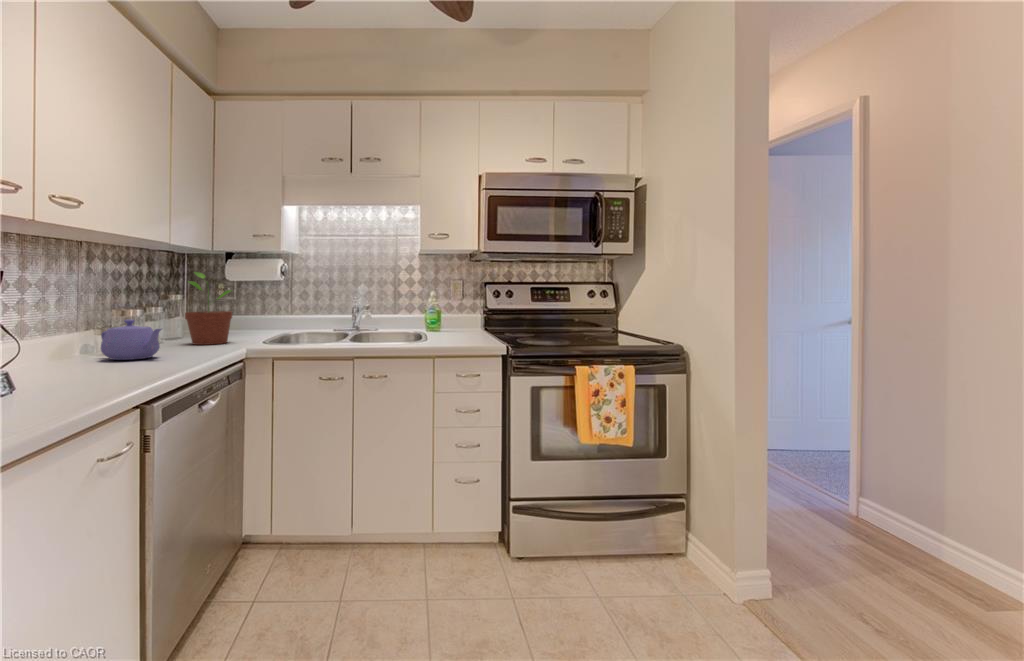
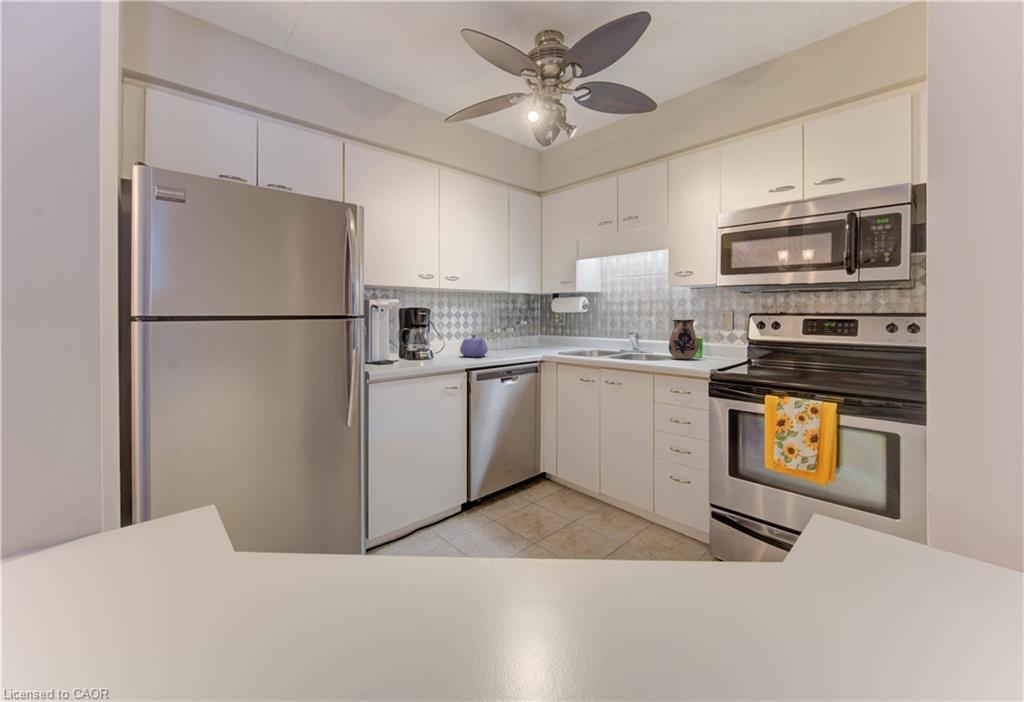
potted plant: present [185,272,232,345] -> none [523,307,549,352]
ceramic pitcher: none [425,291,459,339] -> present [669,320,698,359]

